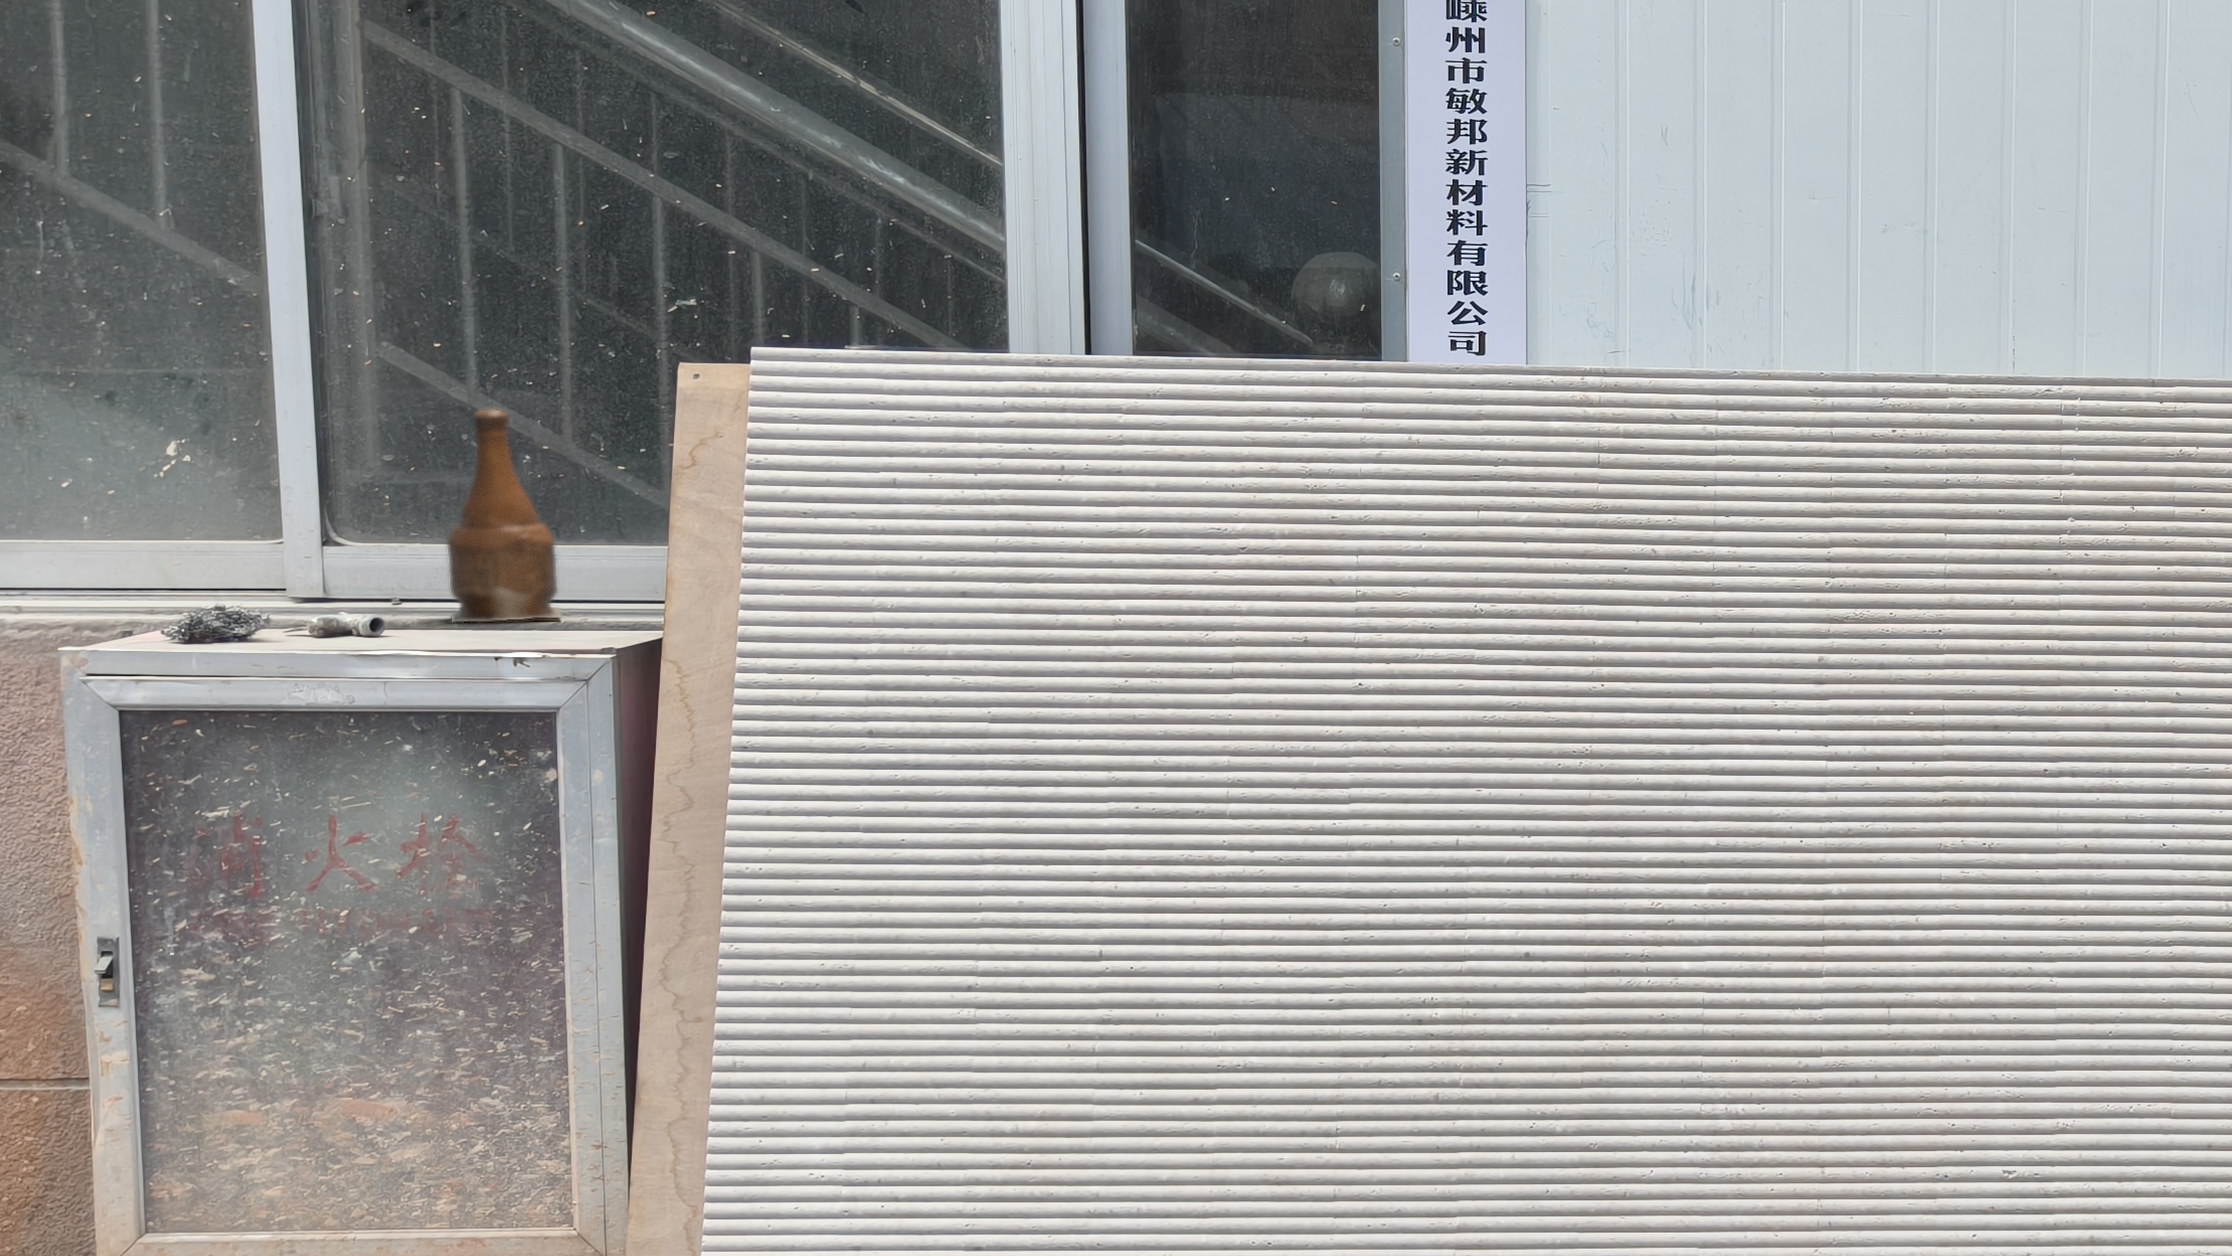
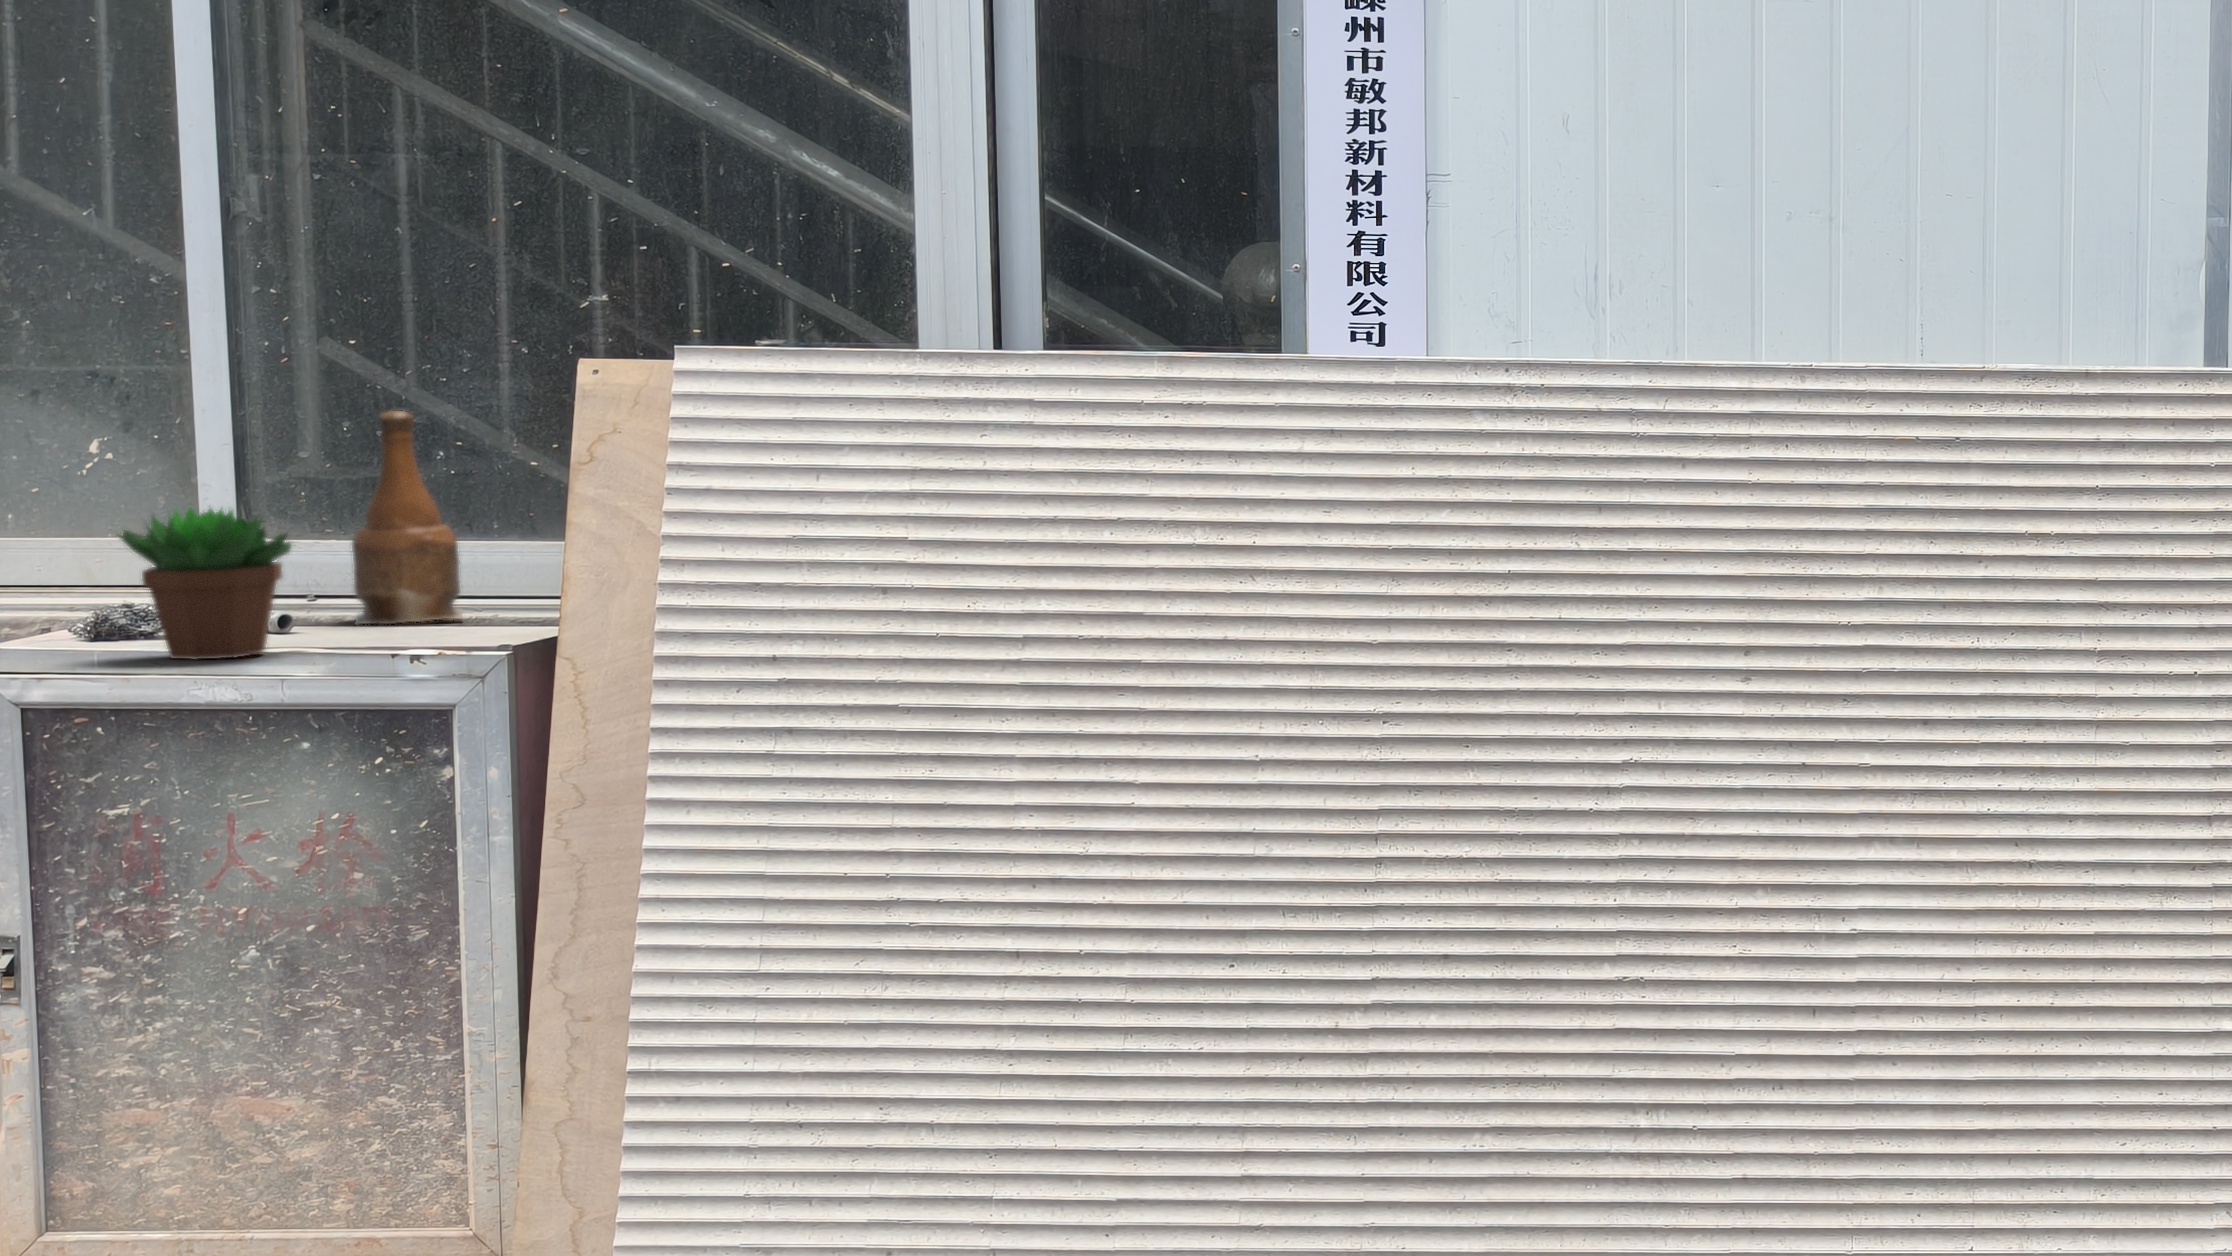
succulent plant: none [203,498,389,658] -> present [120,508,291,659]

